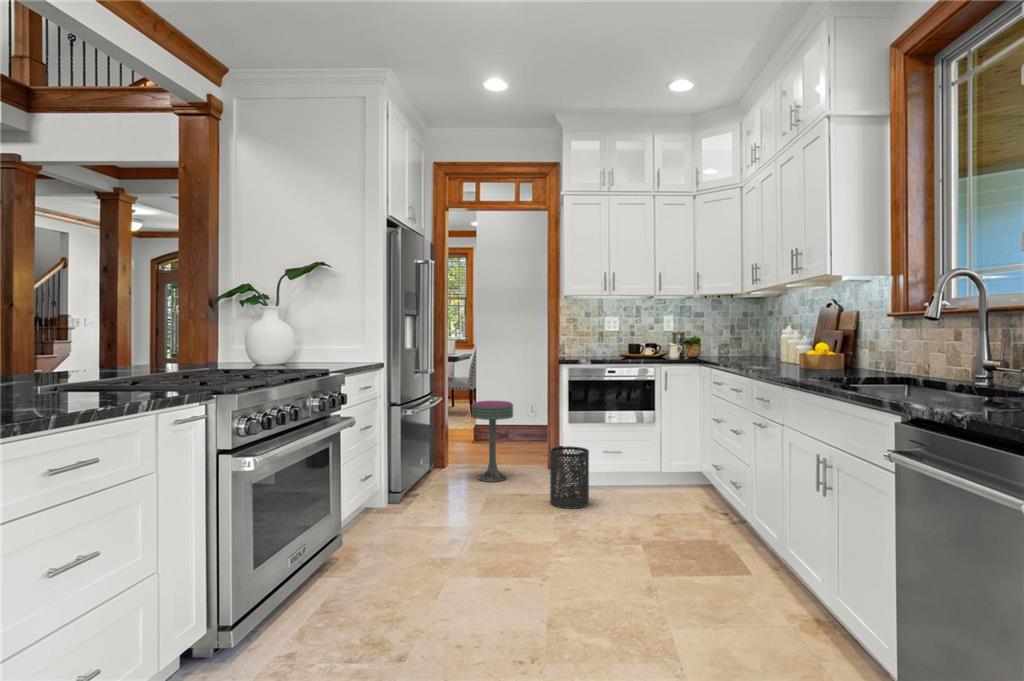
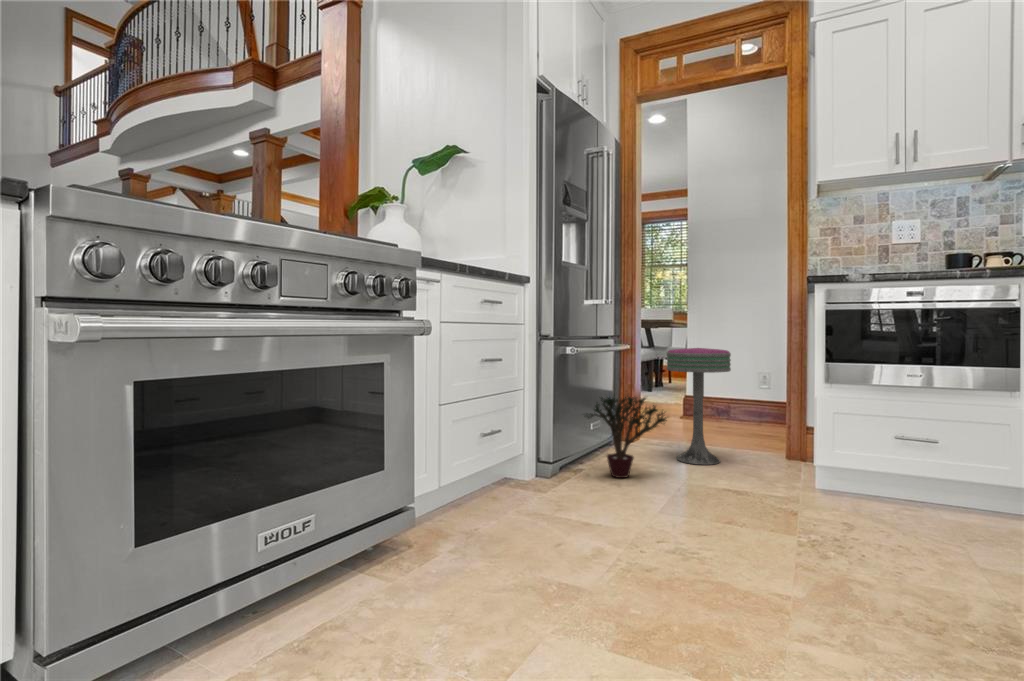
potted plant: none [420,437,478,497] -> present [586,396,667,478]
trash can: present [550,446,589,509] -> none [792,413,872,523]

